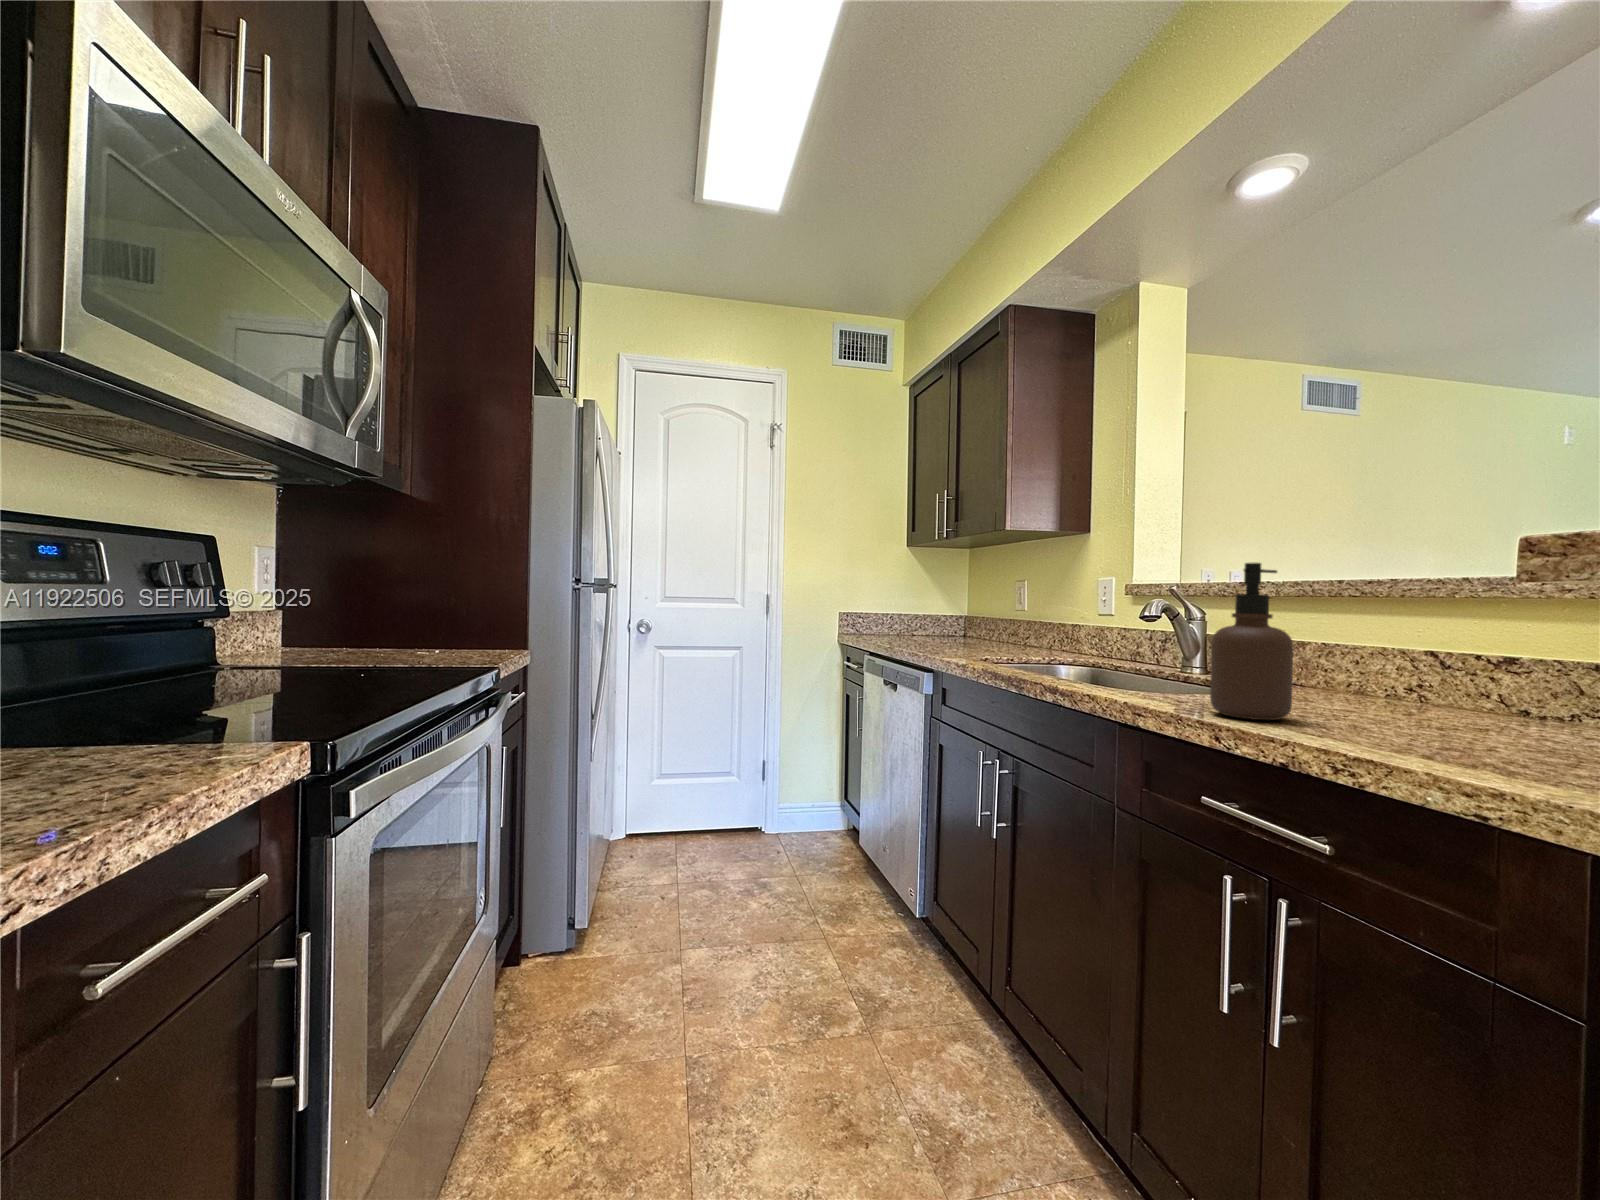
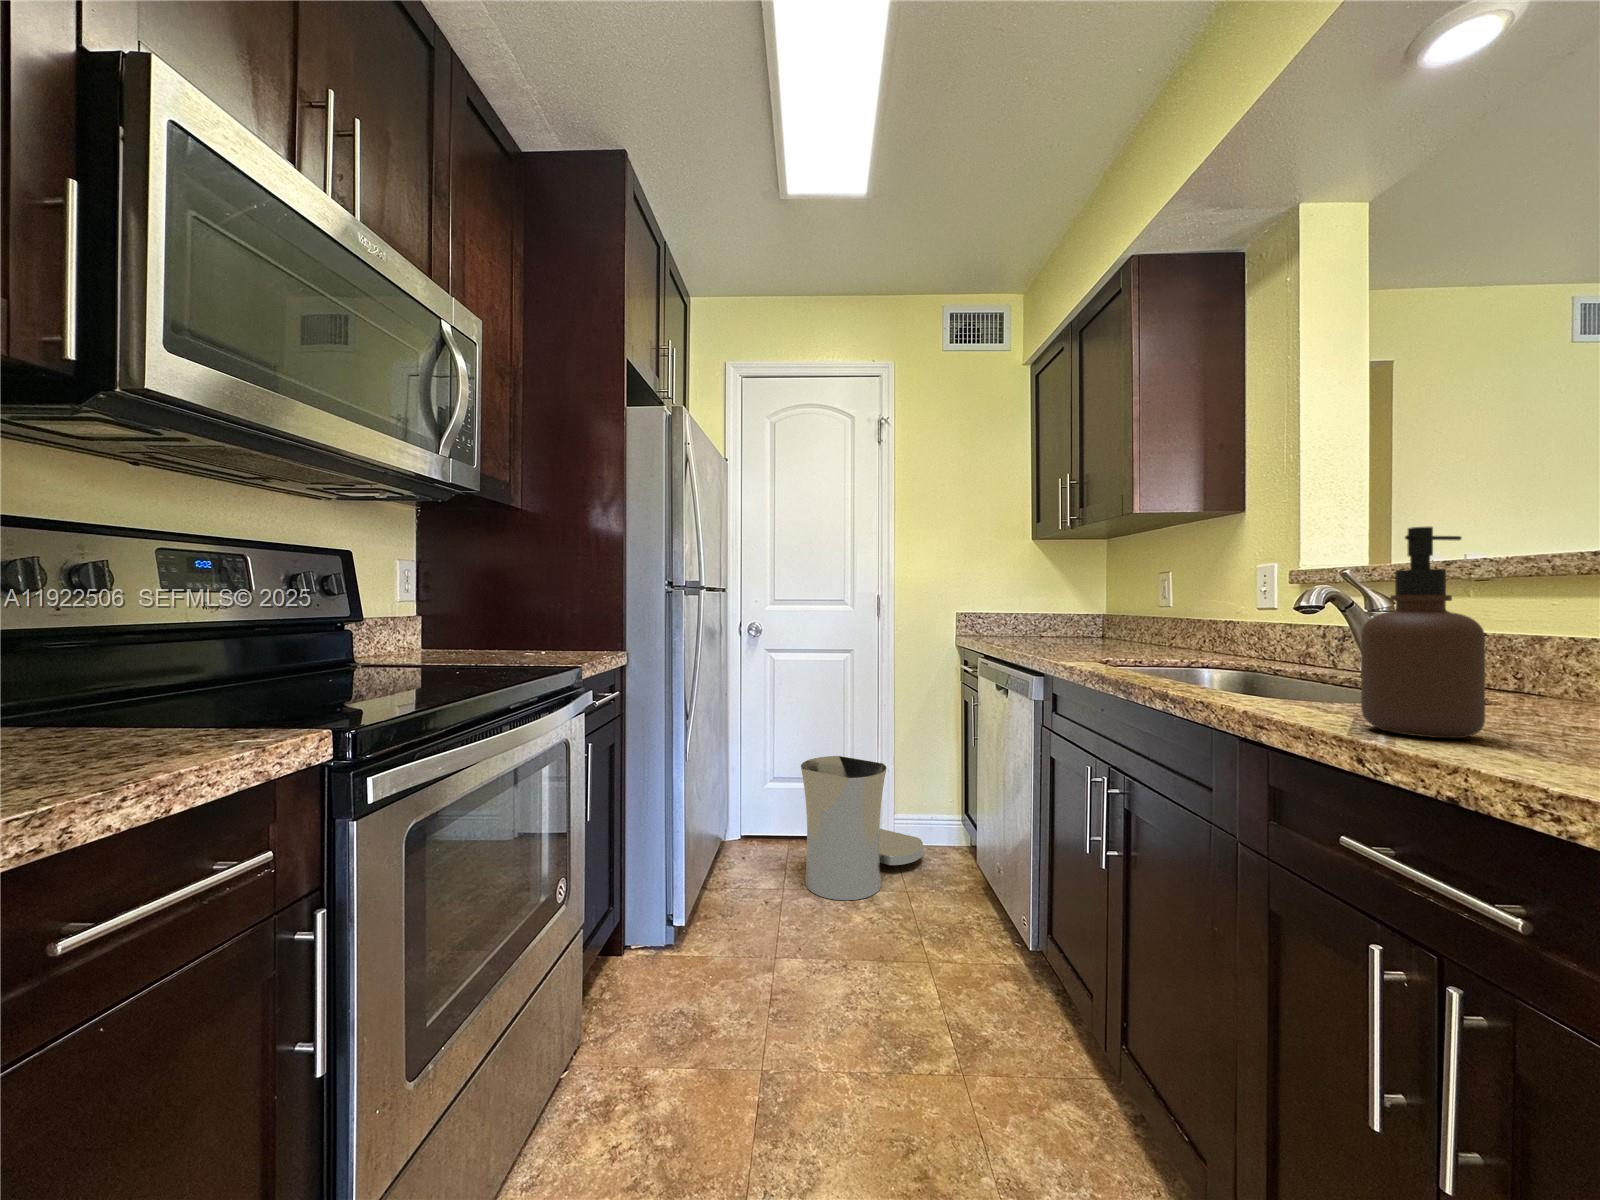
trash can: none [697,750,808,889] -> present [801,756,923,900]

